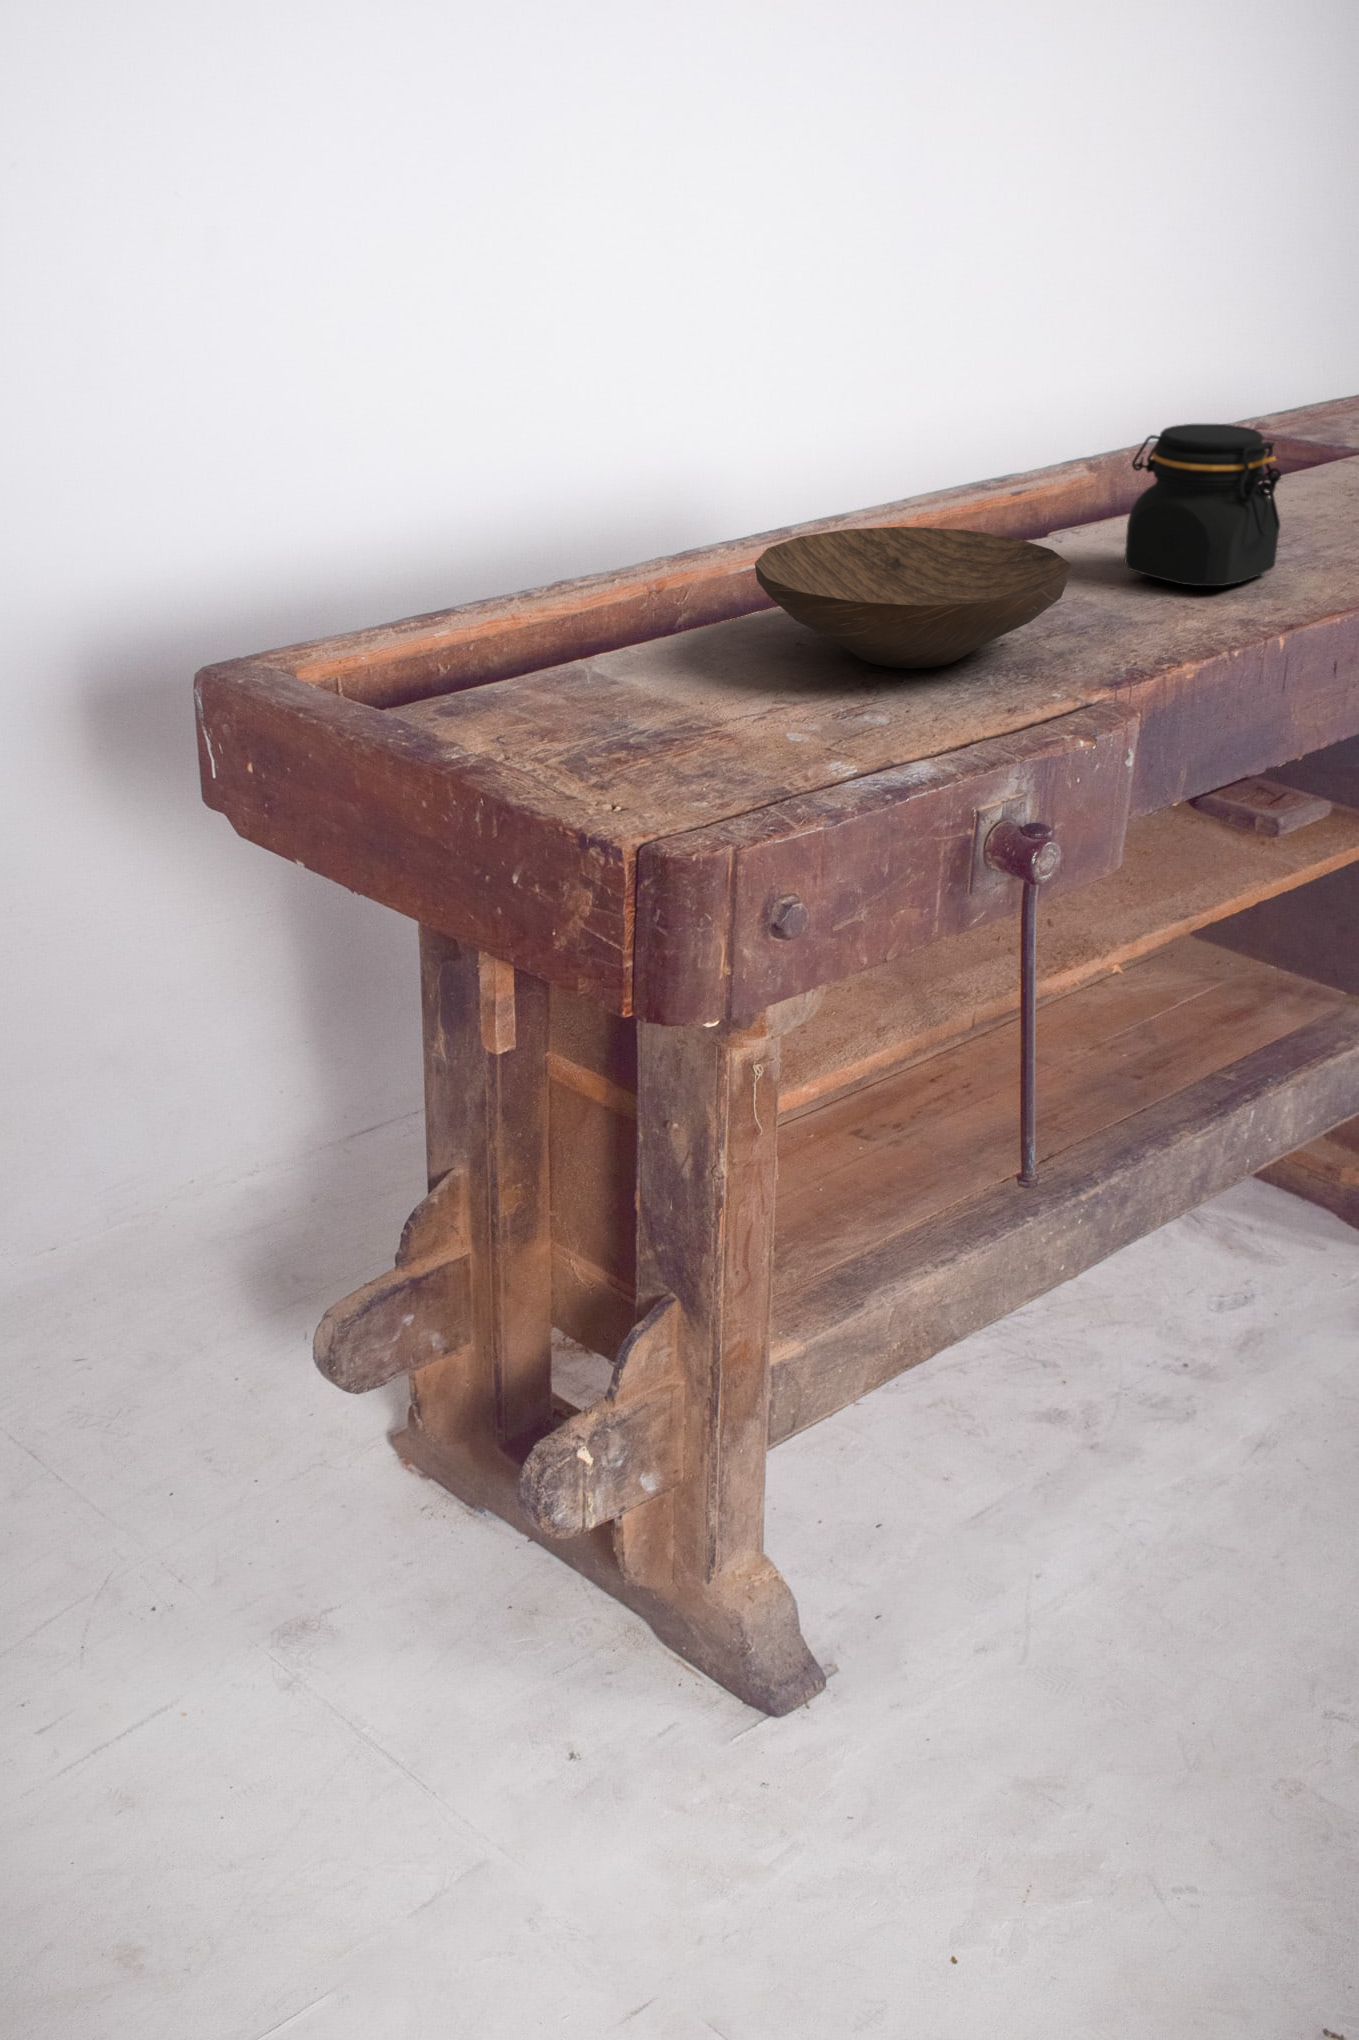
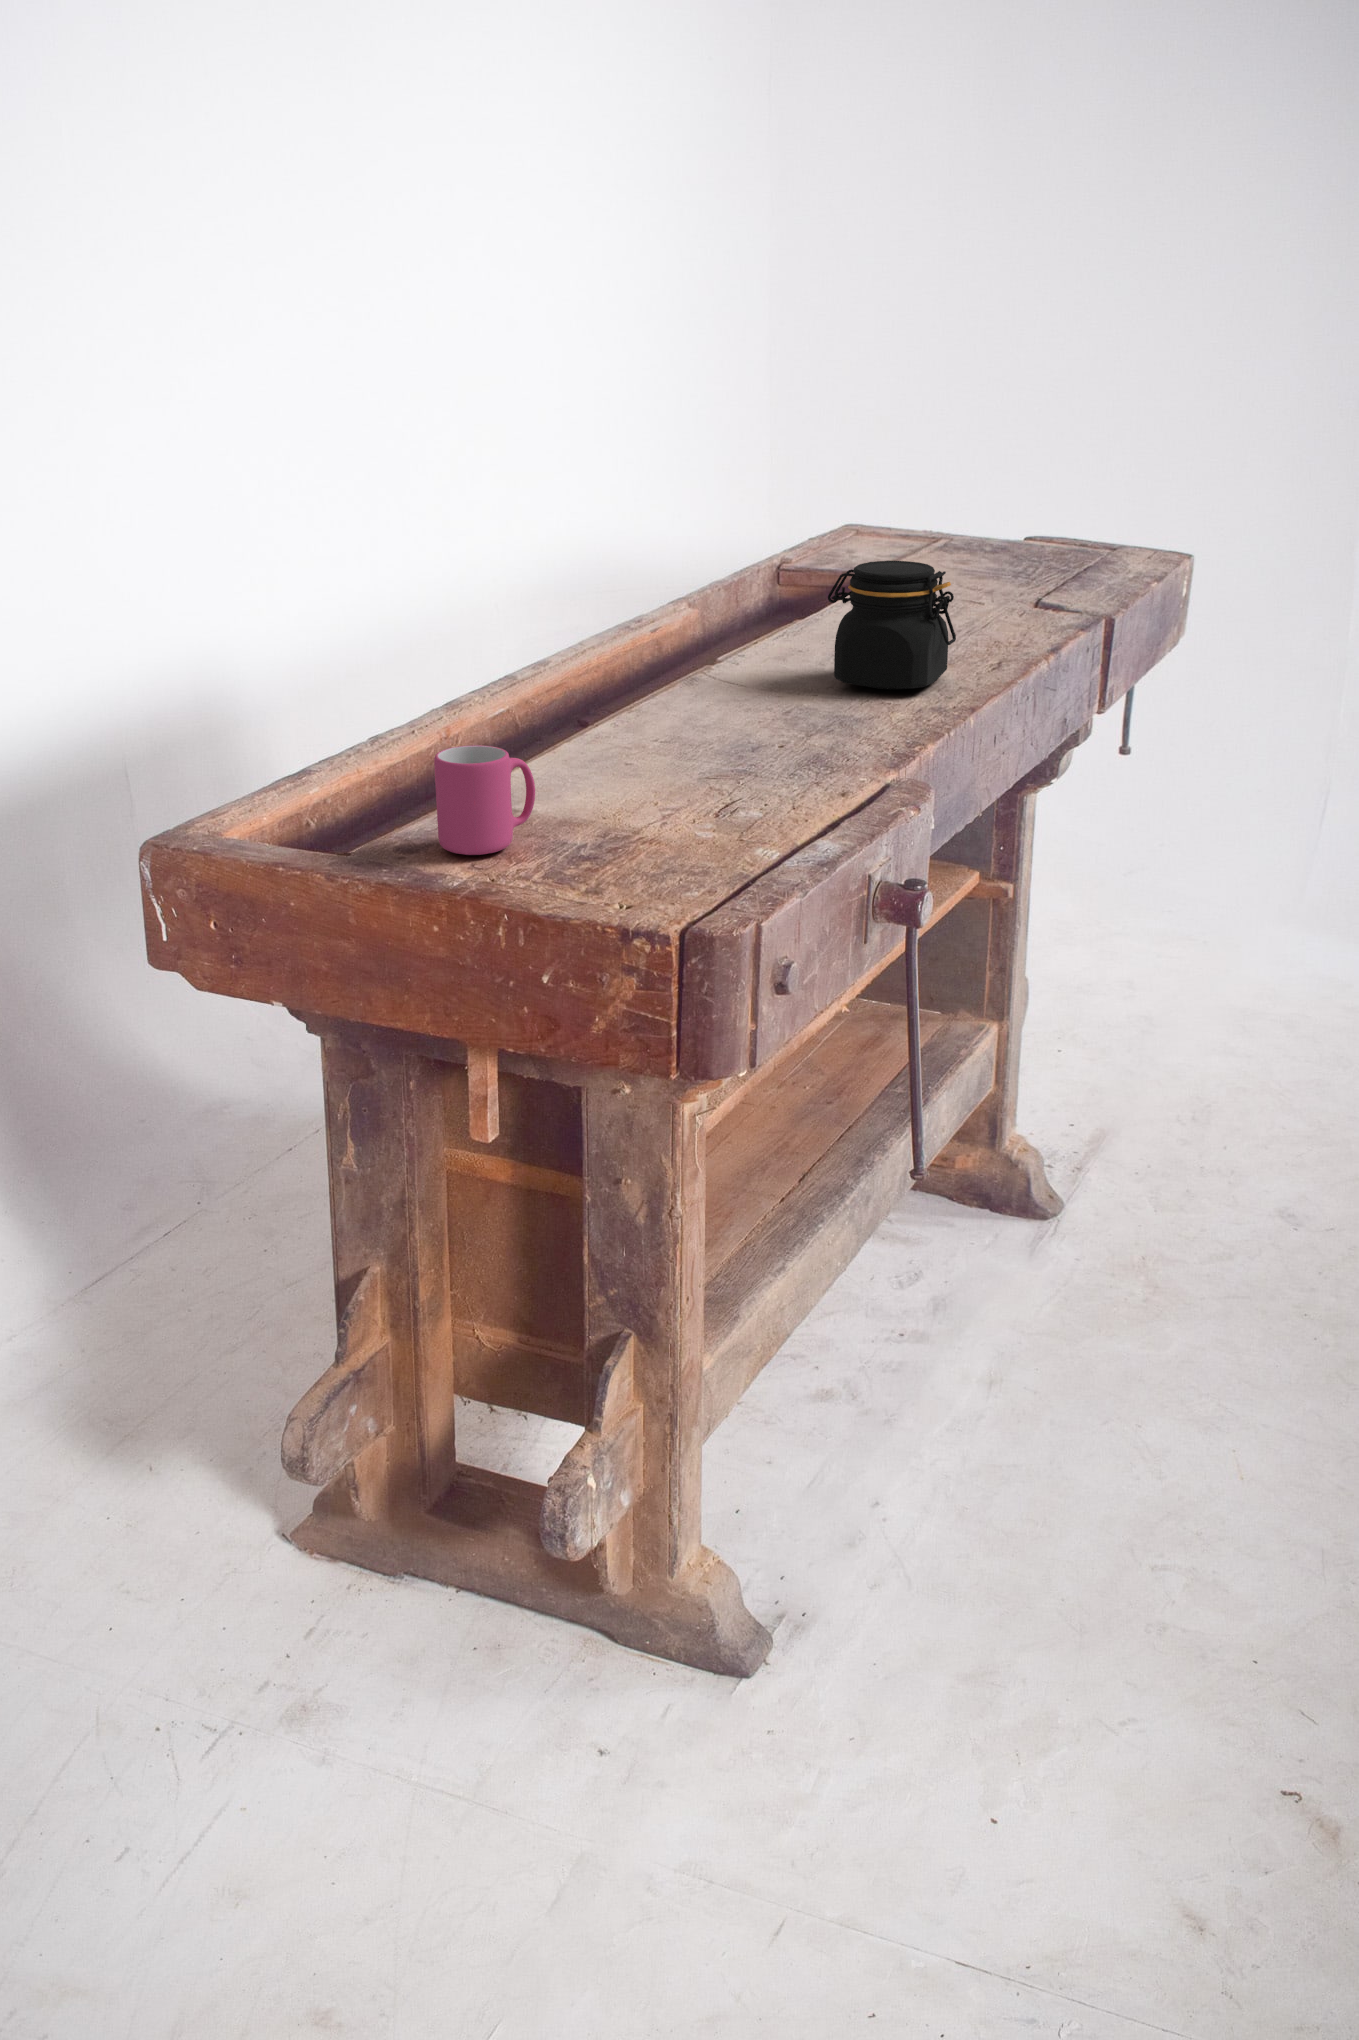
wooden bowl: present [755,527,1071,669] -> none [600,660,860,775]
mug: none [489,599,611,726] -> present [434,745,535,855]

